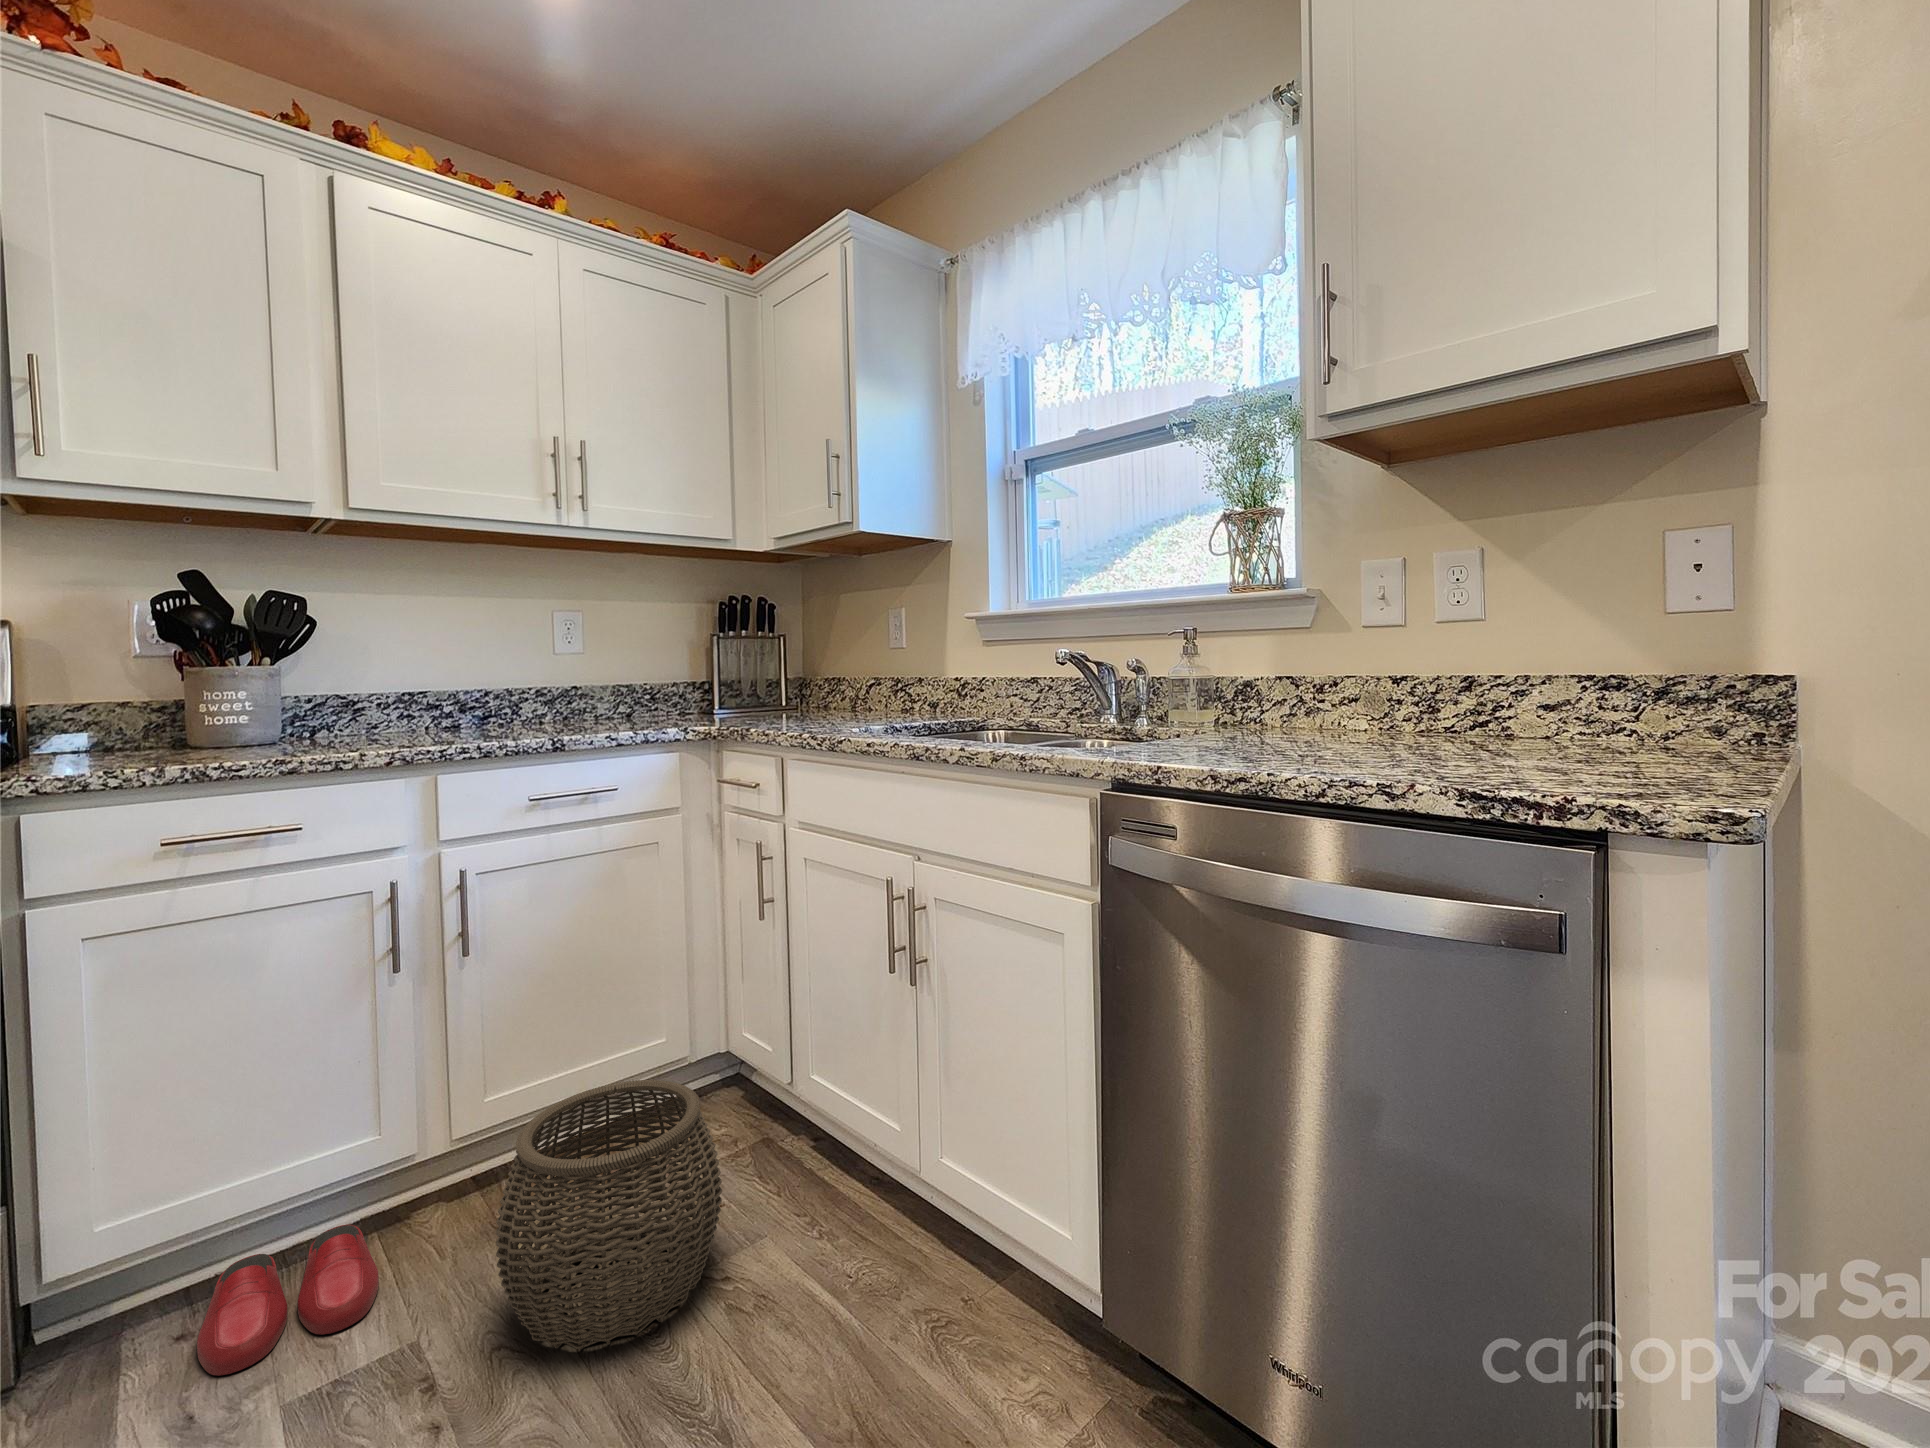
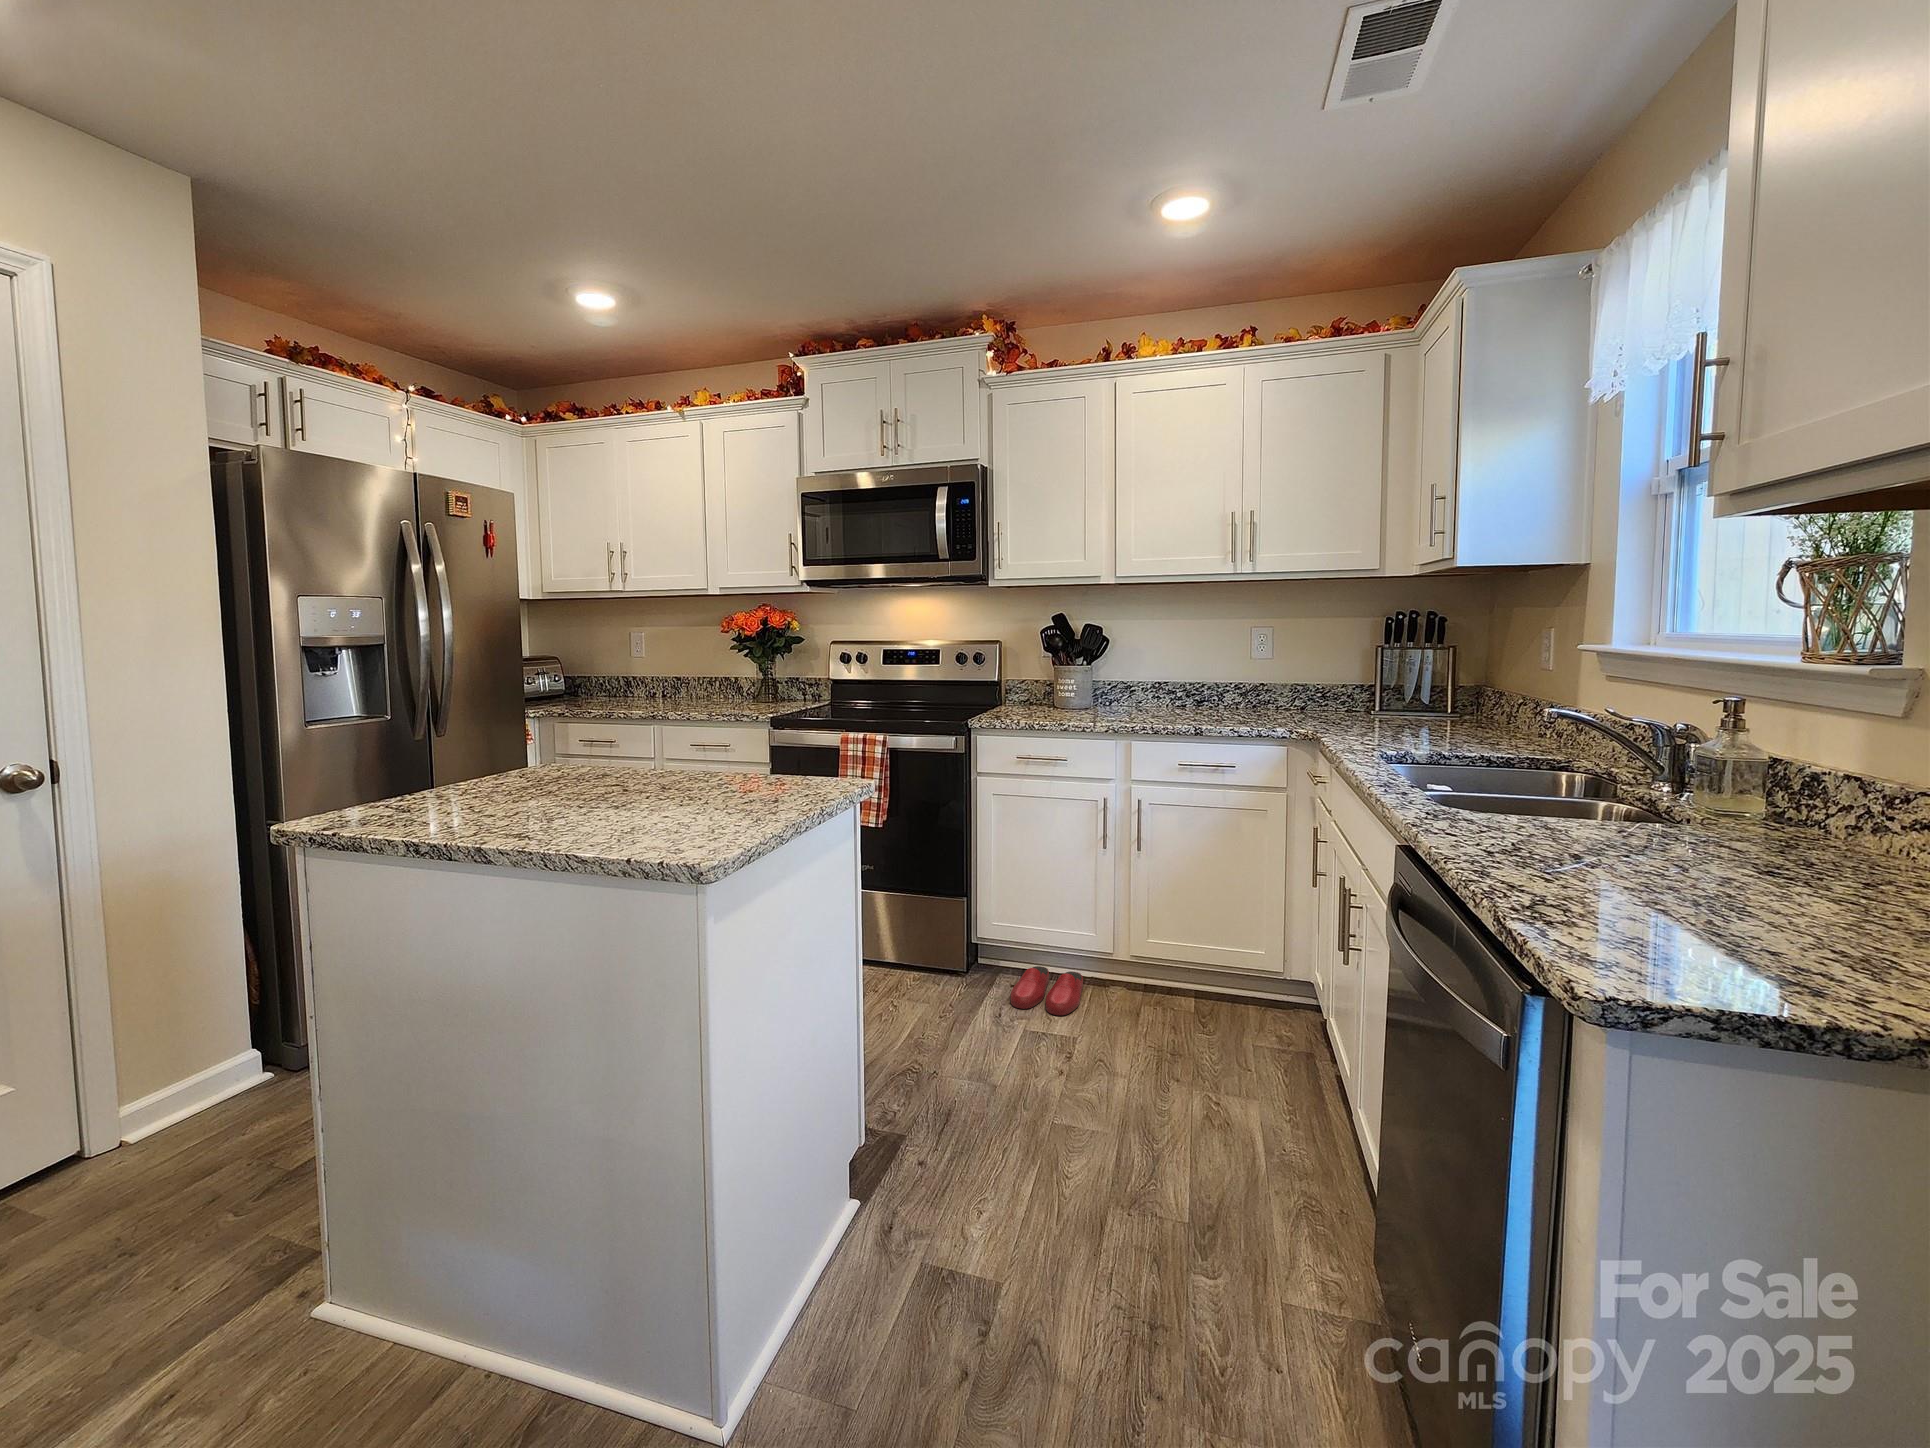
woven basket: present [496,1080,722,1350] -> none [1101,950,1230,1095]

